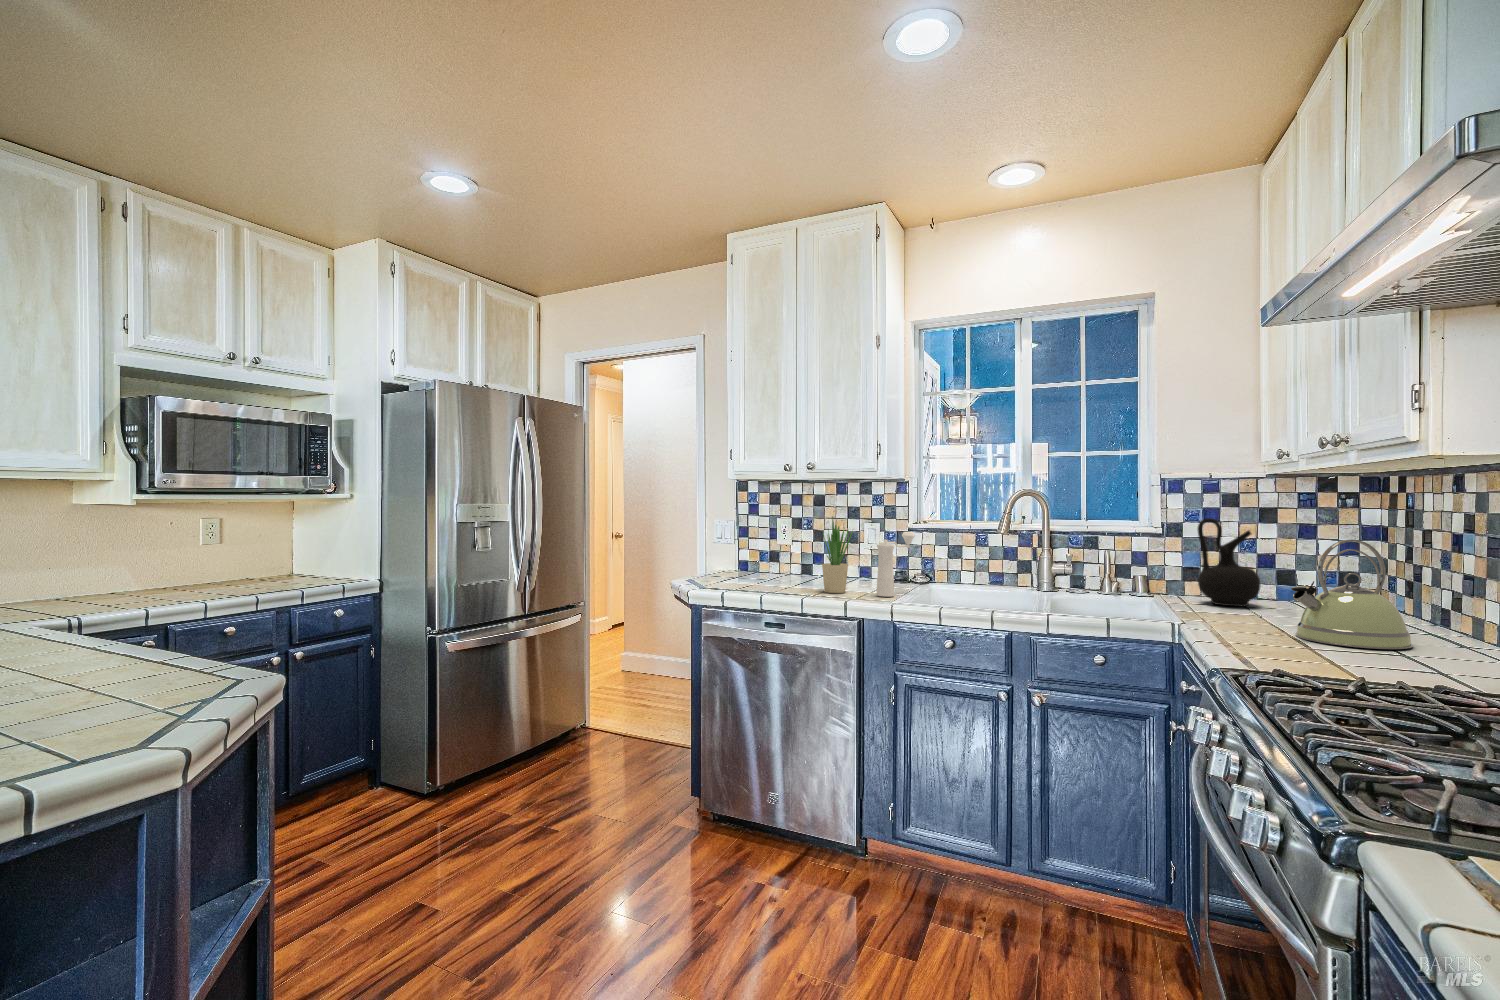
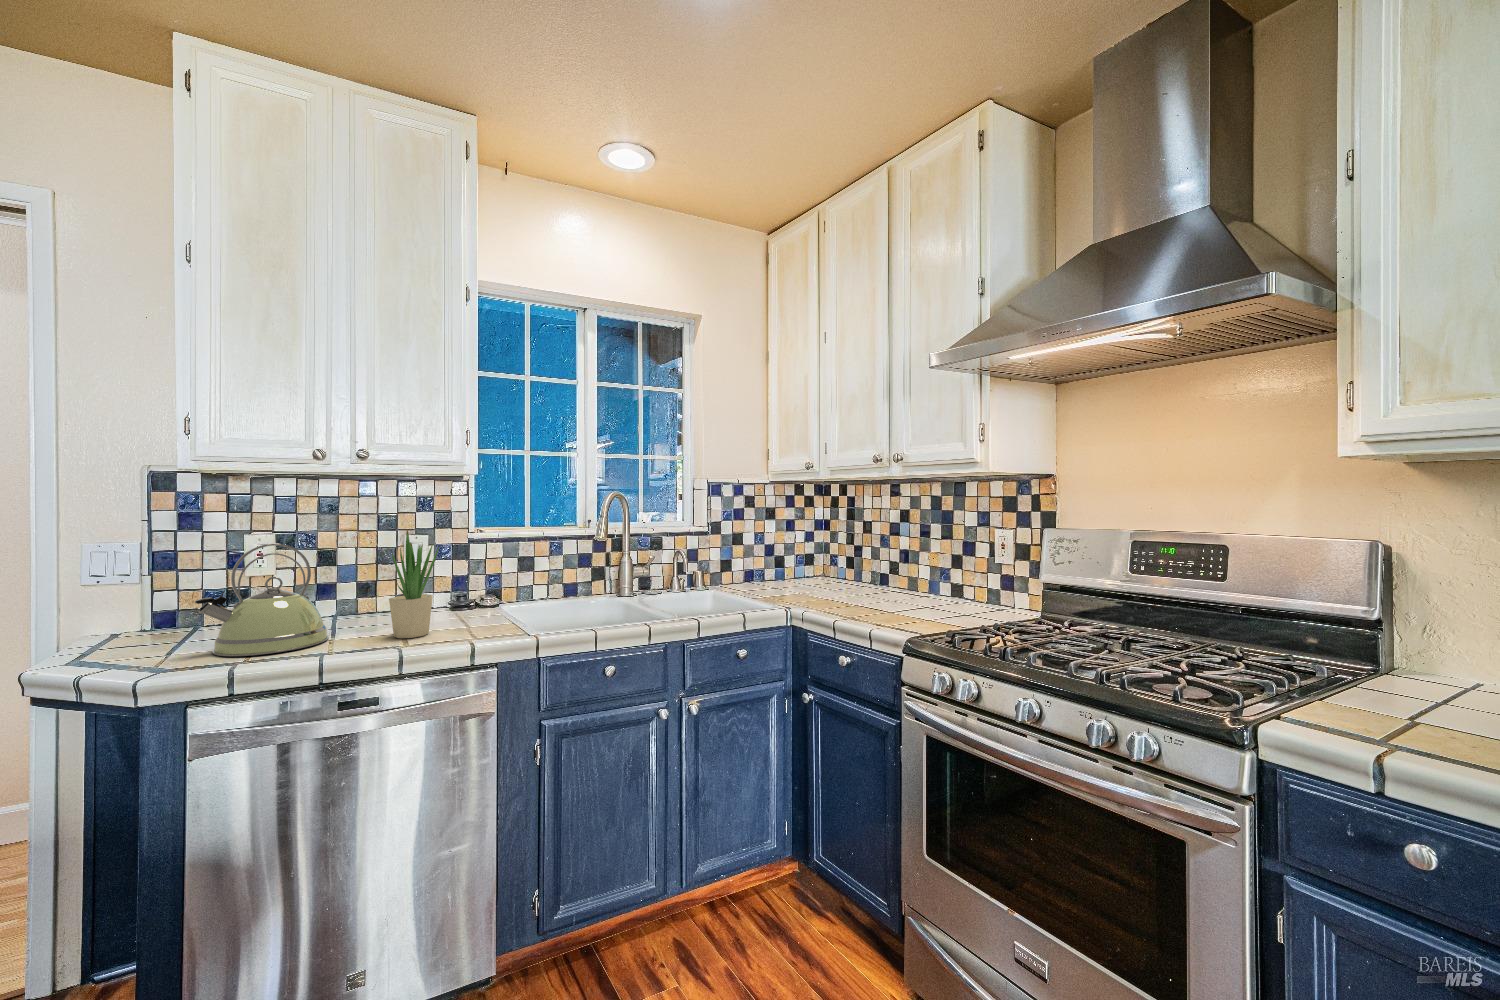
ceramic jug: present [1198,518,1260,606] -> none [739,518,780,587]
pepper mill: present [877,532,915,597] -> none [478,545,515,630]
kettle: present [1291,539,1413,649] -> present [195,543,329,656]

